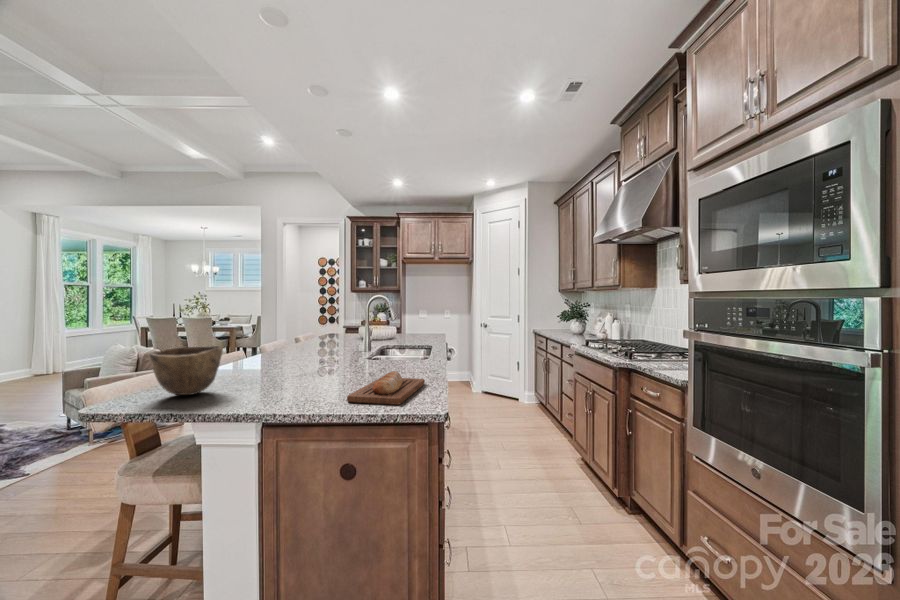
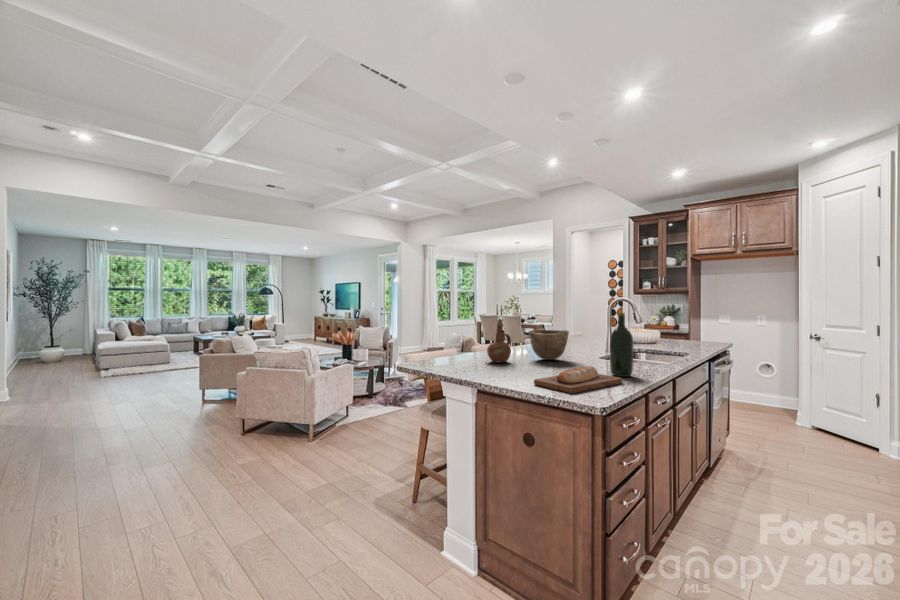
wine bottle: none [401,313,423,378] -> present [610,313,634,377]
ceramic pitcher: none [245,325,279,381] -> present [487,319,511,362]
bowl: present [149,346,223,395] -> present [529,330,569,360]

